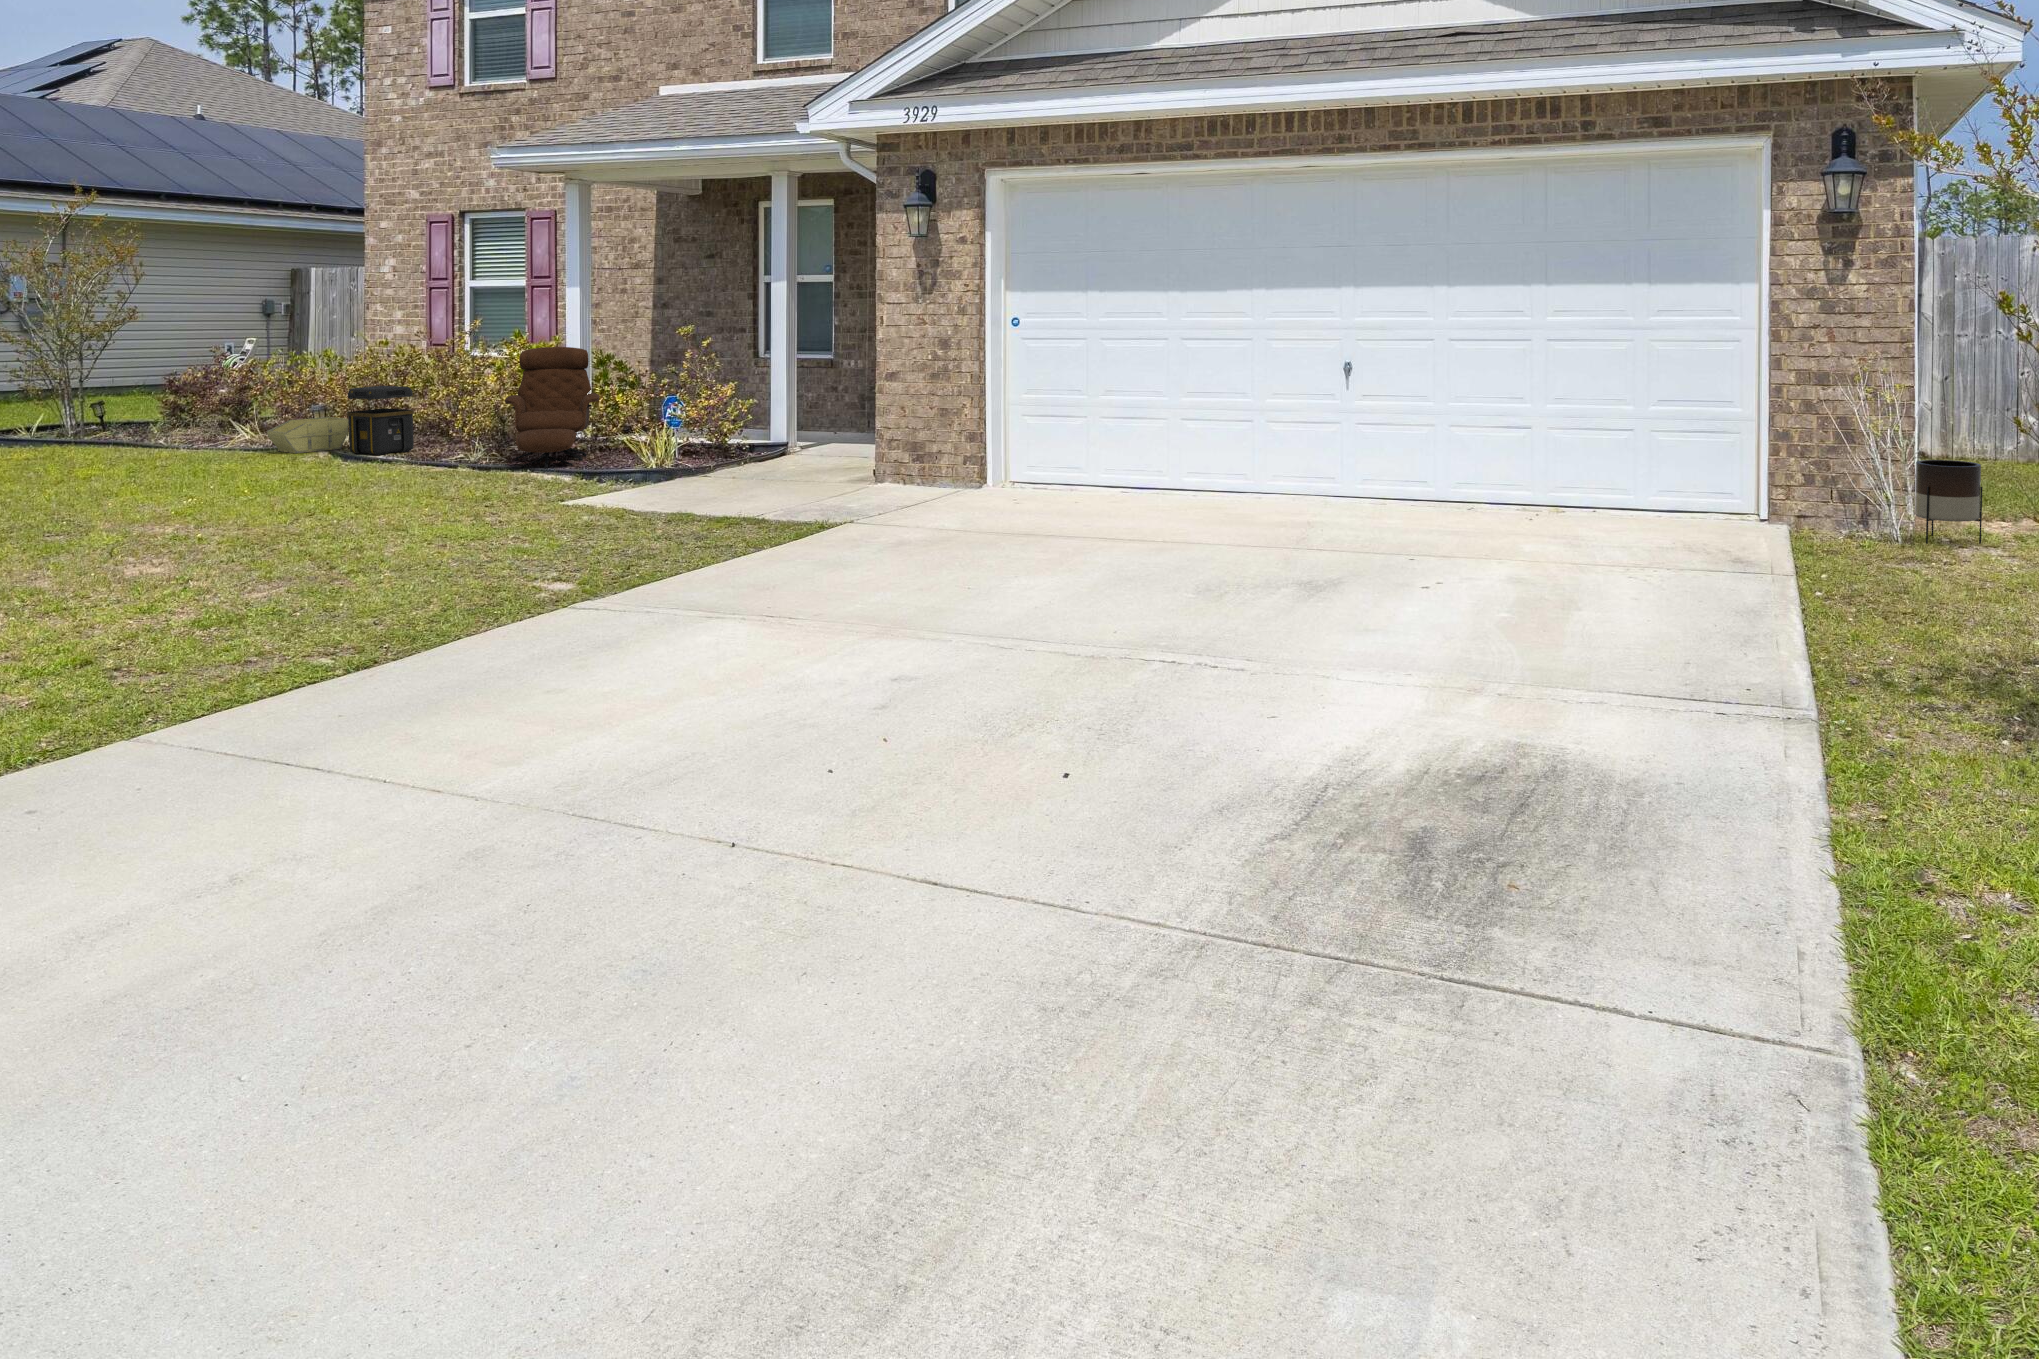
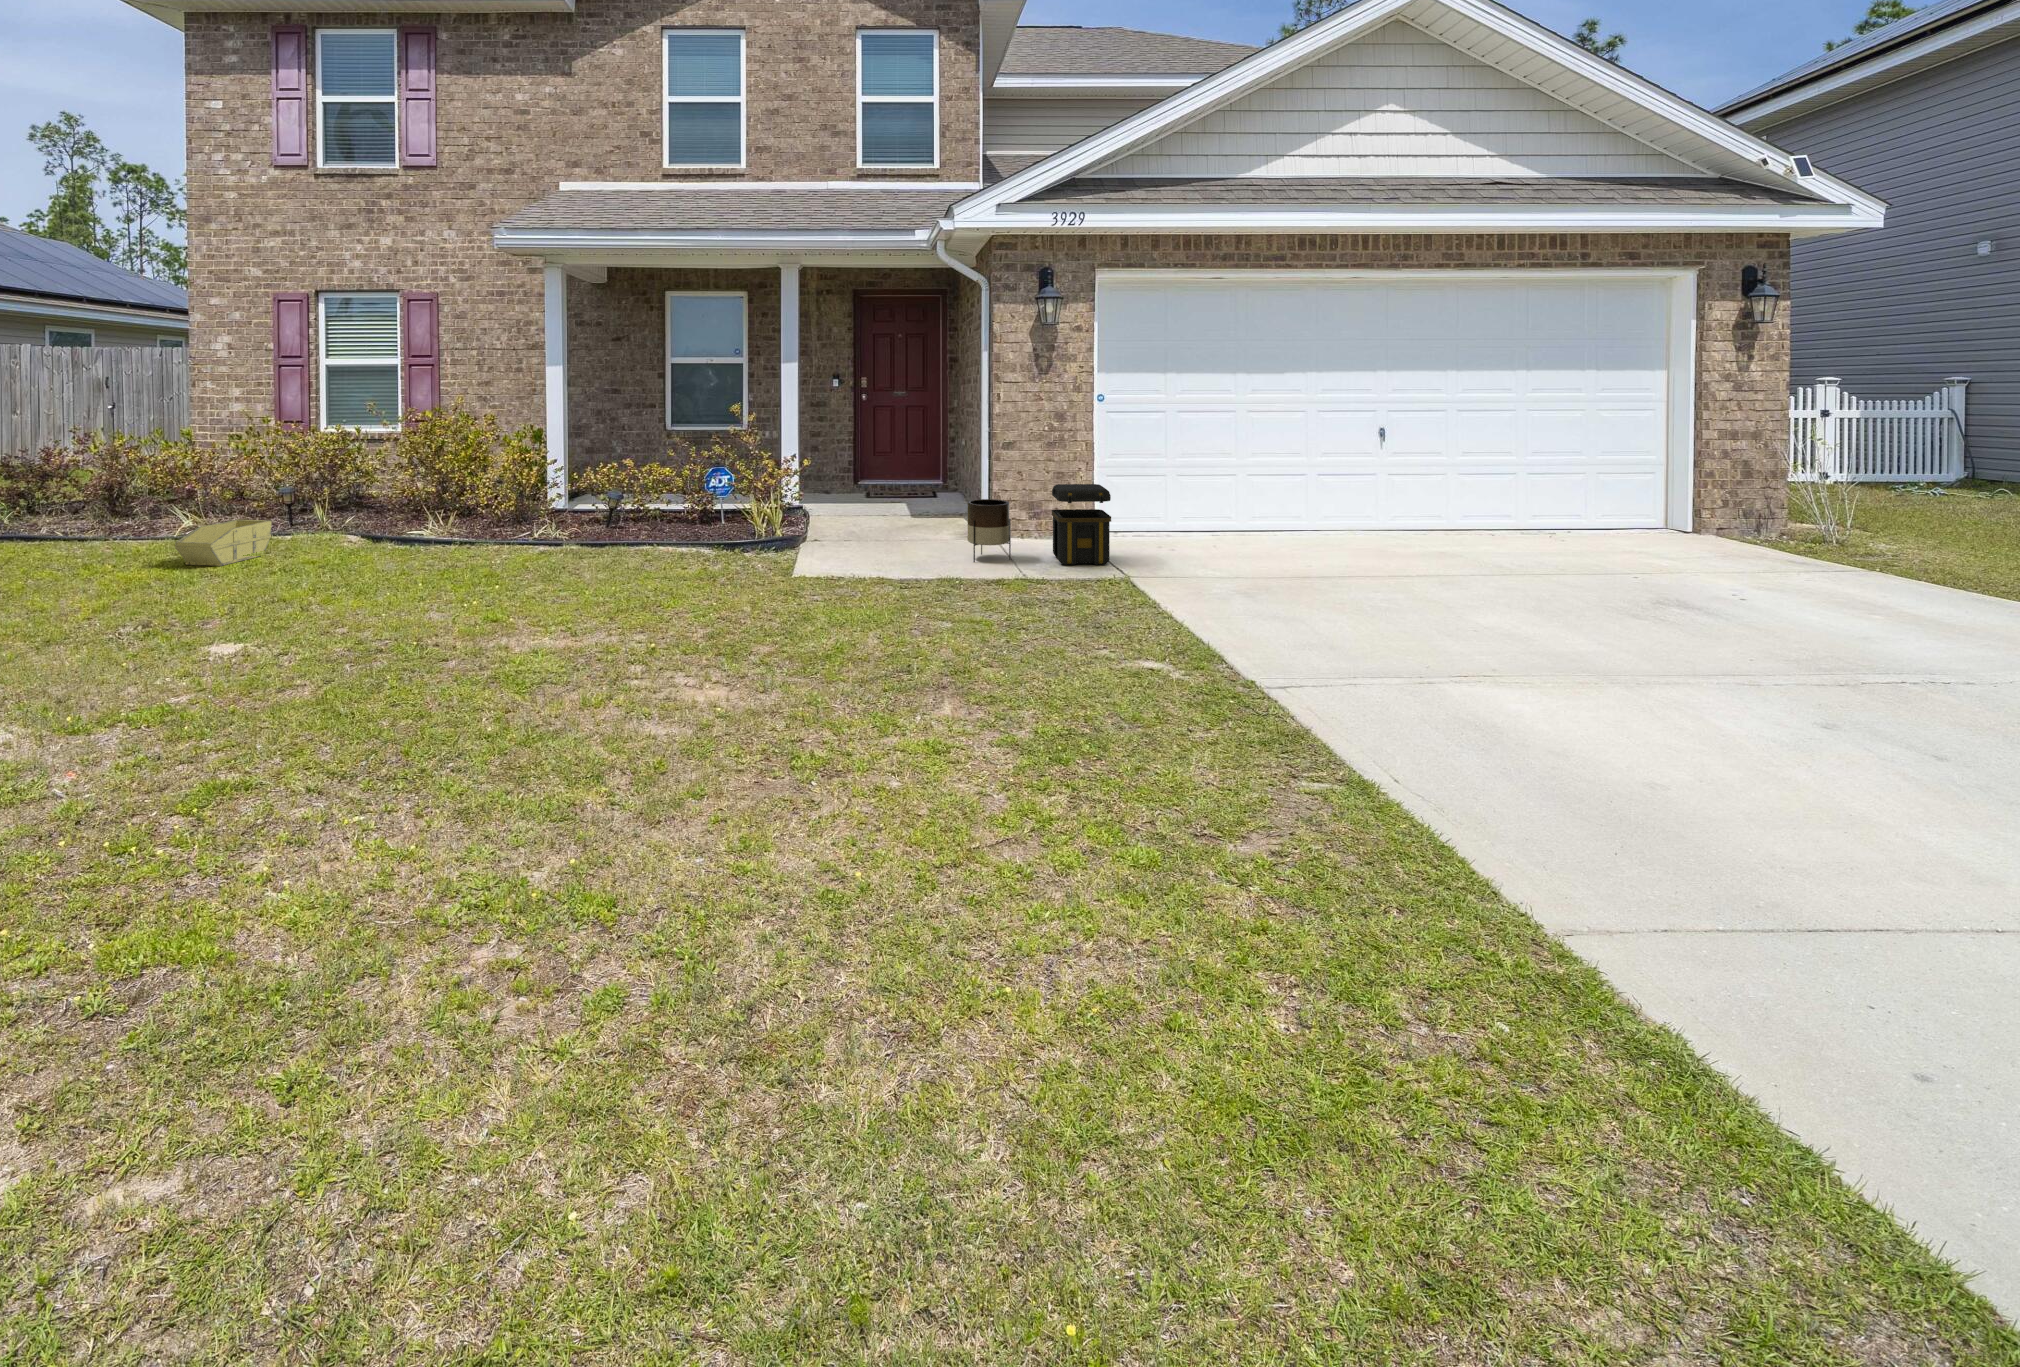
lounge chair: present [505,347,600,469] -> none [514,434,622,563]
toolbox: present [347,386,414,455] -> present [1051,484,1111,565]
planter: present [1914,460,1982,544] -> present [967,499,1011,562]

